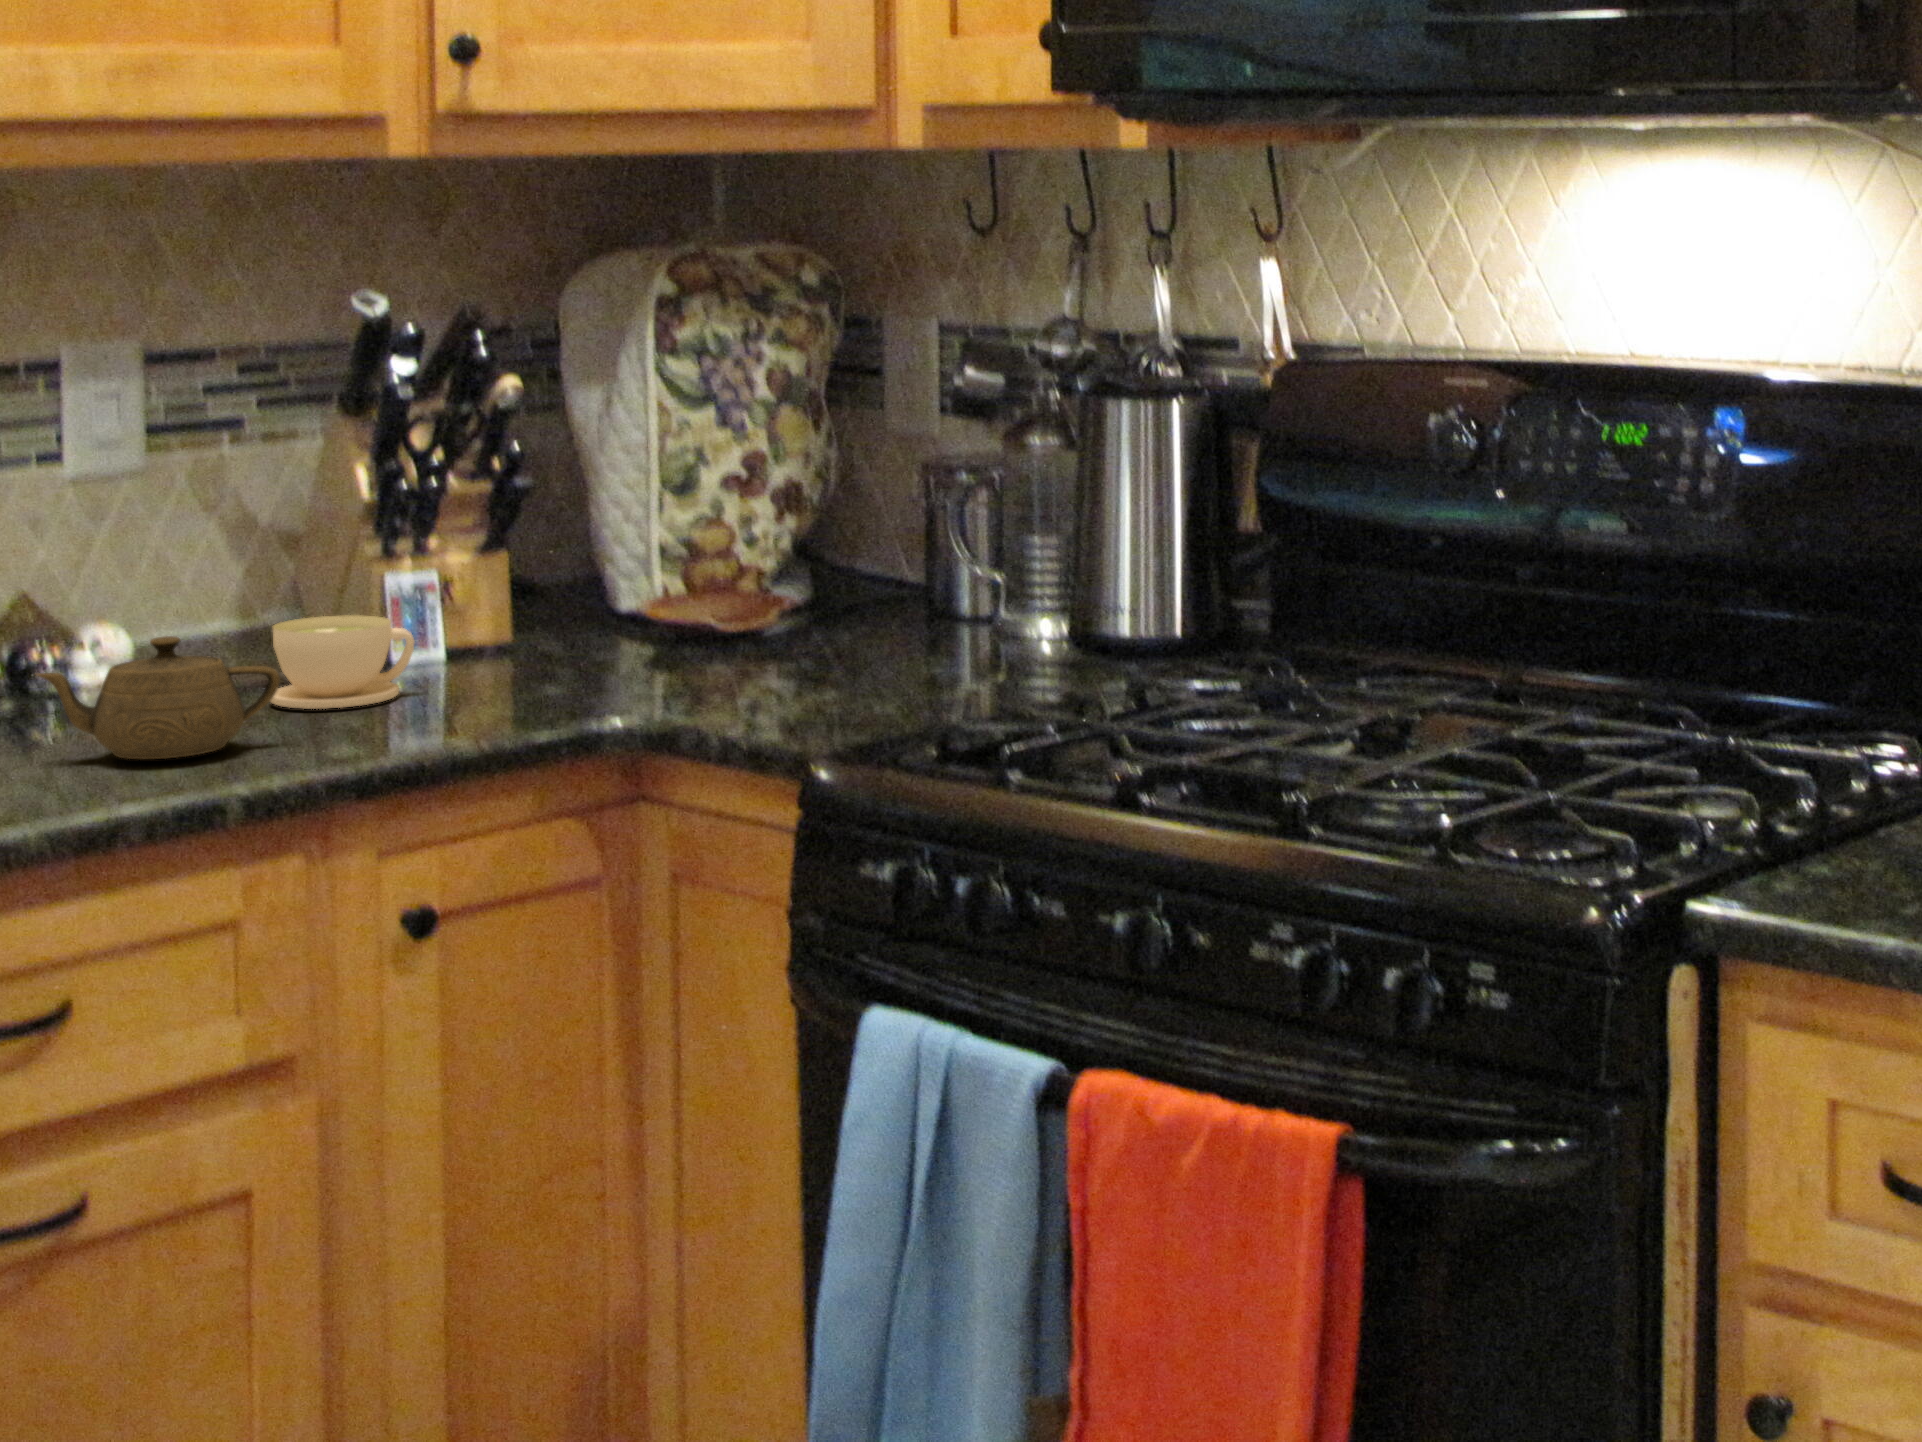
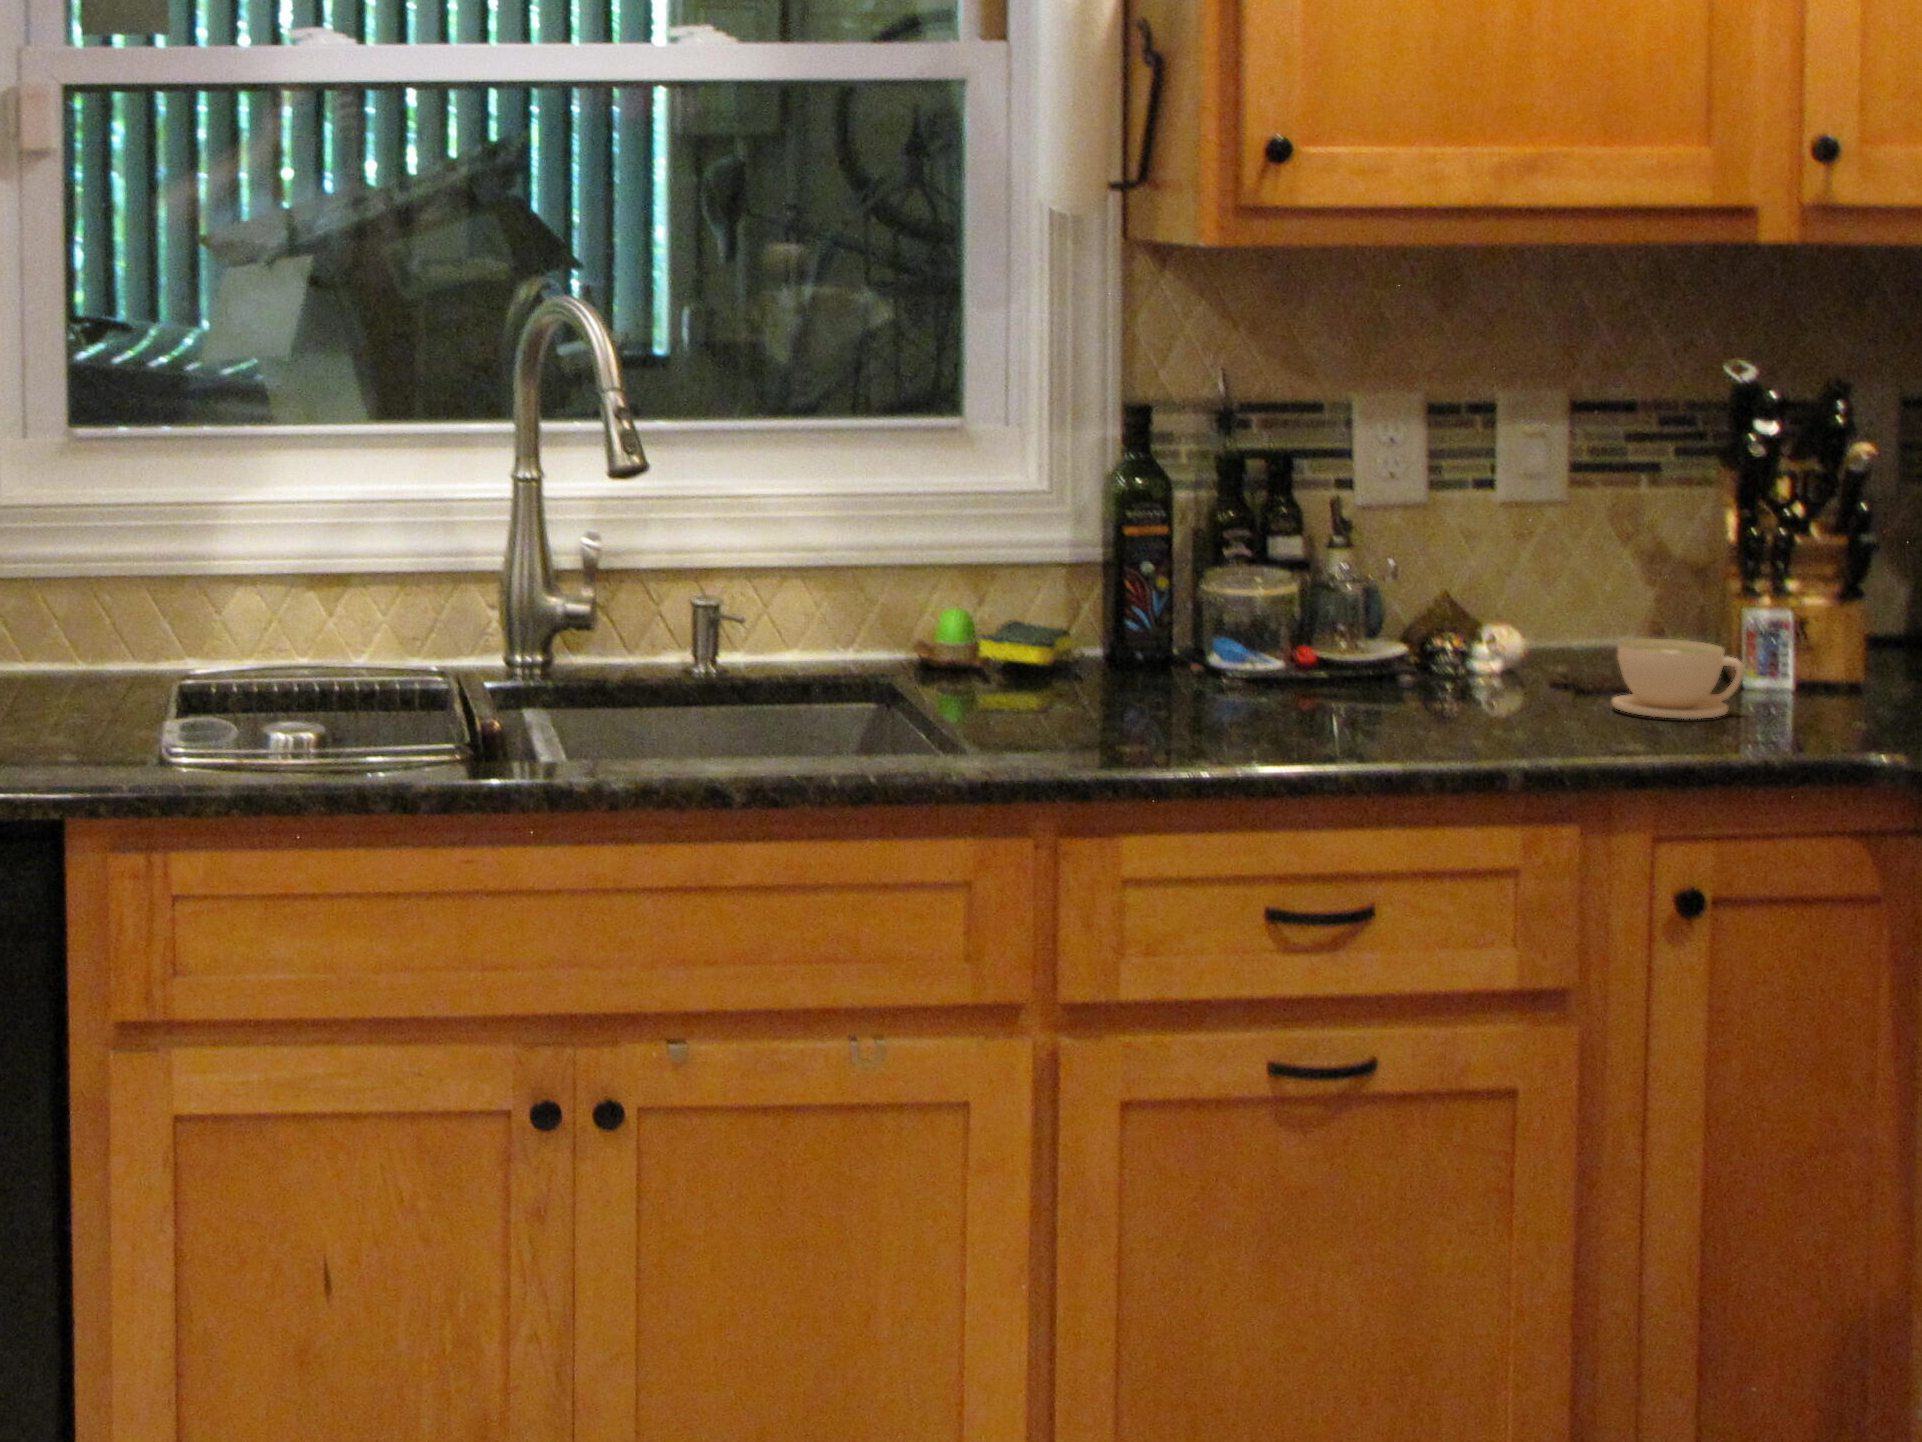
teapot: present [37,636,280,759] -> none [1394,637,1591,735]

